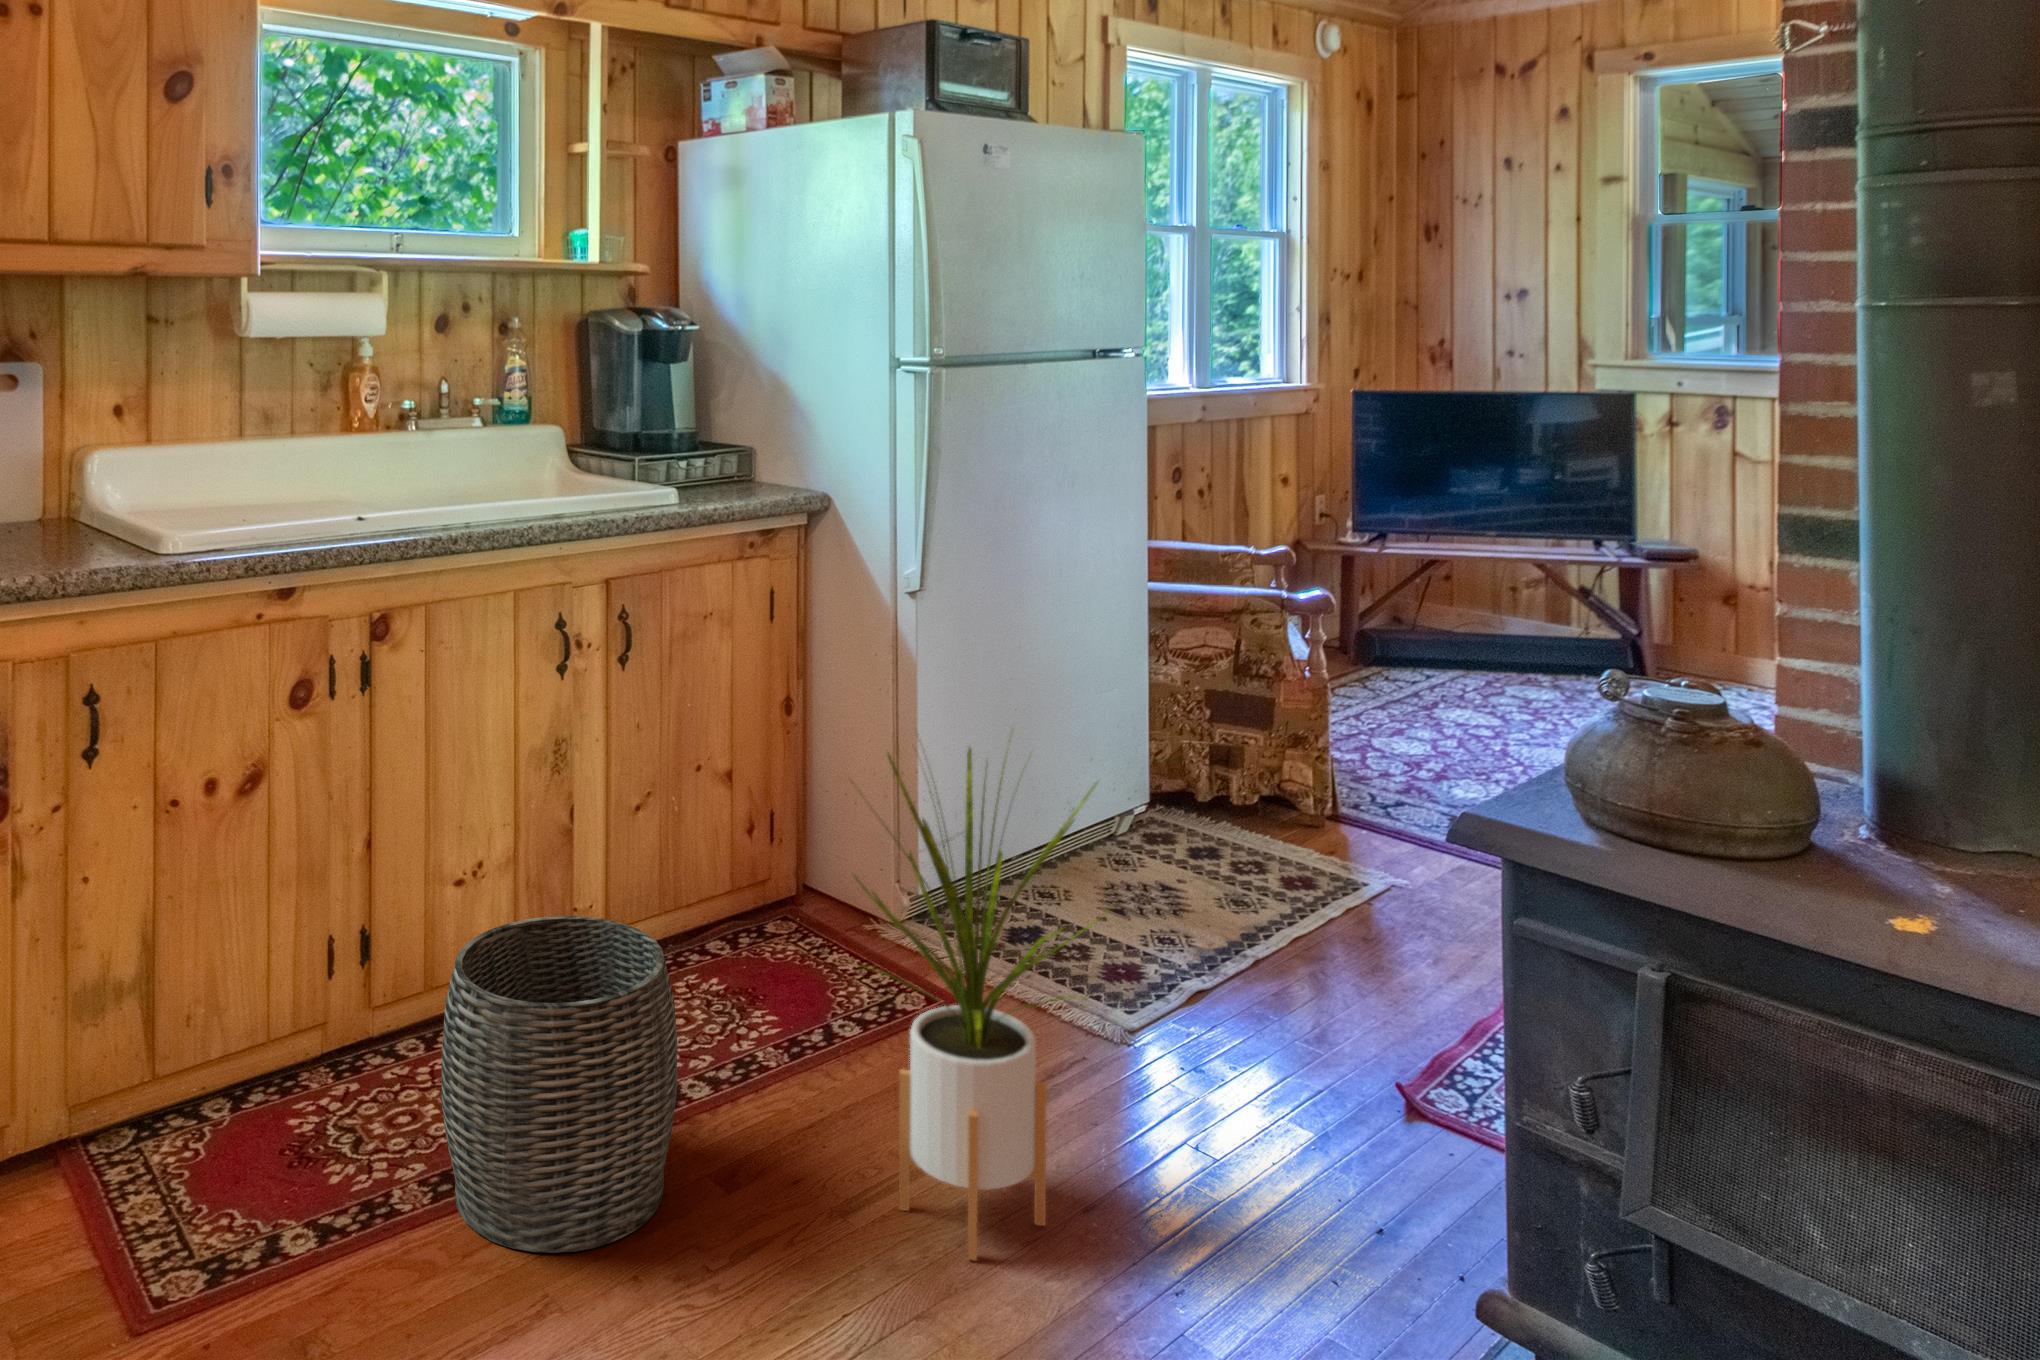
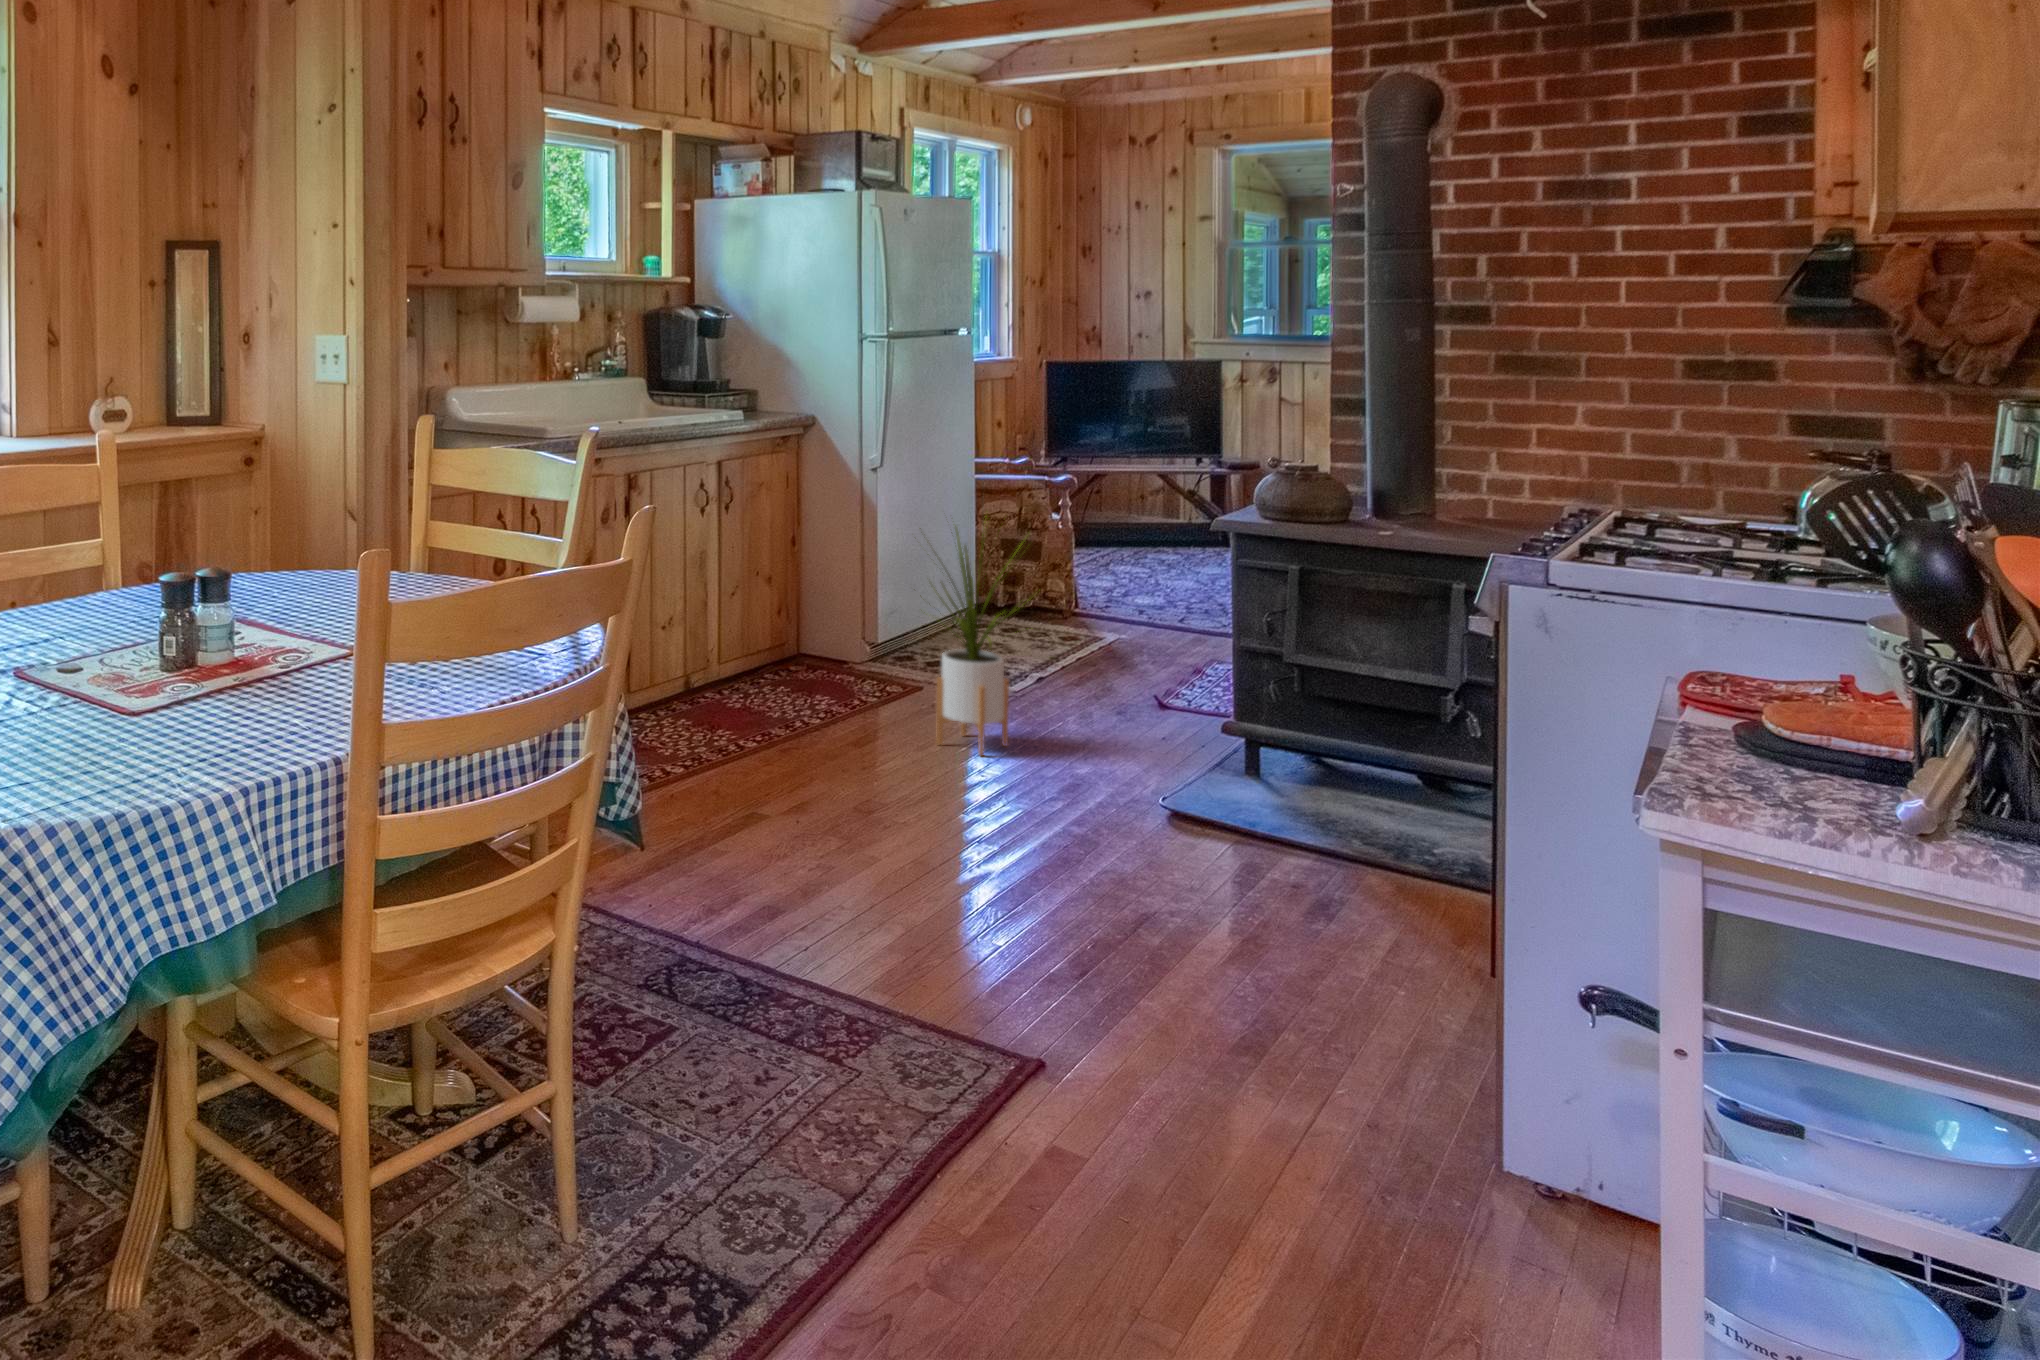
woven basket: present [442,916,677,1253] -> none [714,619,833,762]

